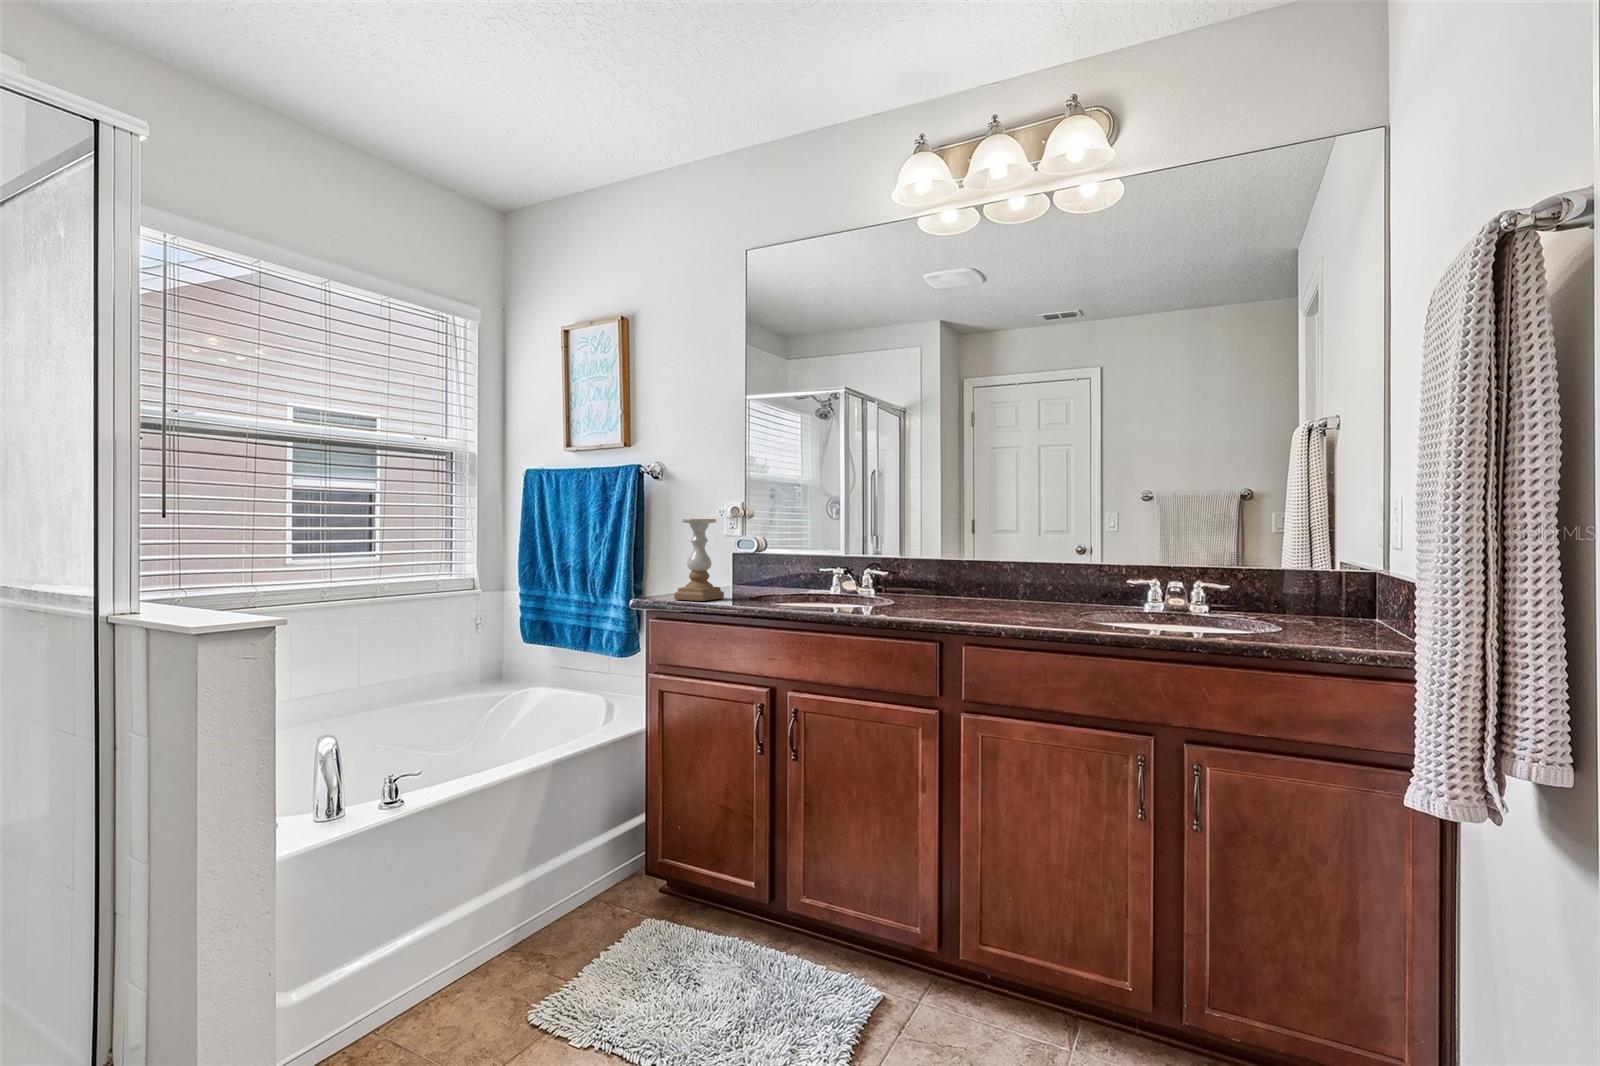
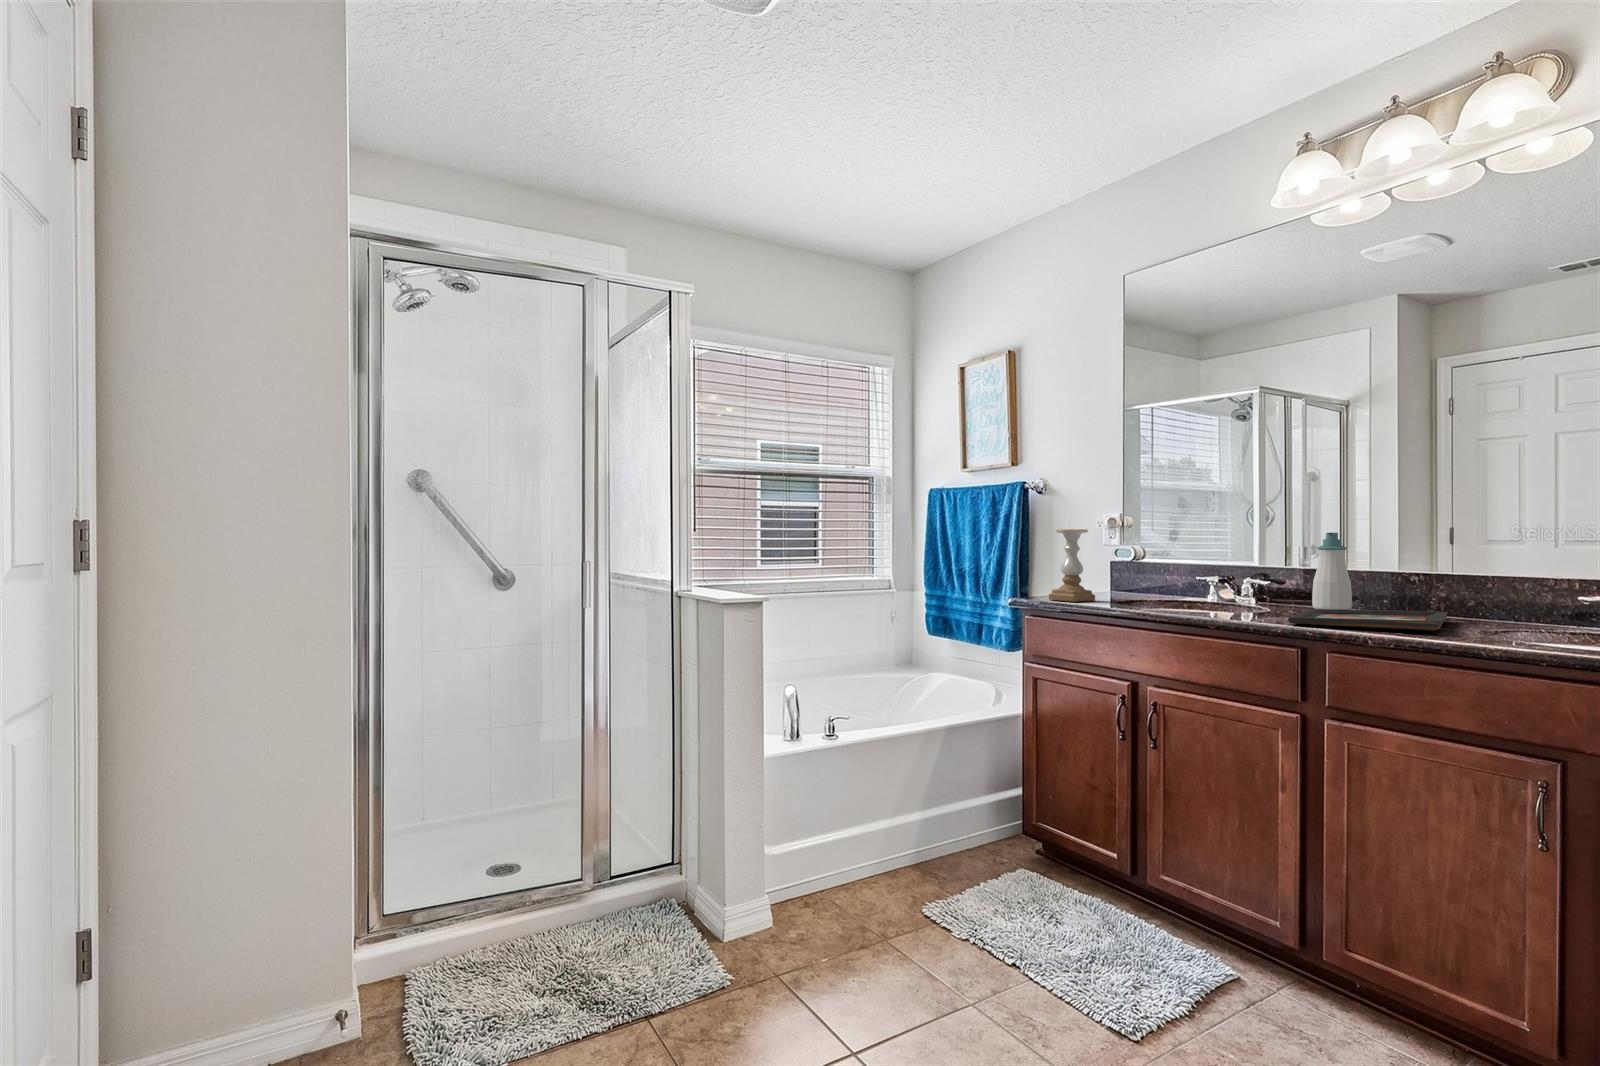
soap bottle: none [927,523,959,599] -> present [1312,533,1352,610]
decorative tray: none [925,597,1053,618] -> present [1288,609,1447,631]

